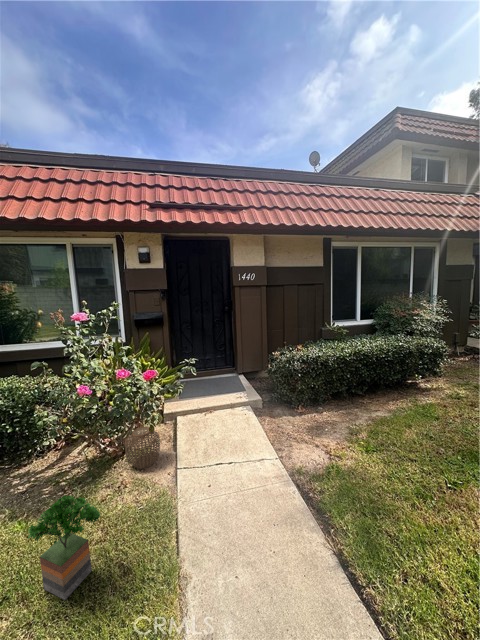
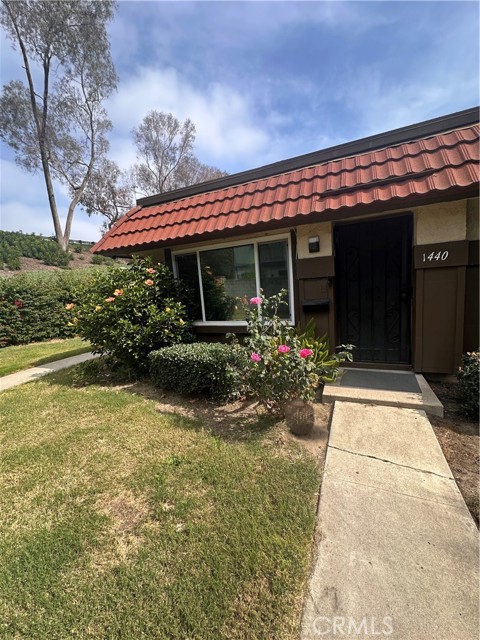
potted tree: present [28,495,101,600] -> none [215,431,260,503]

